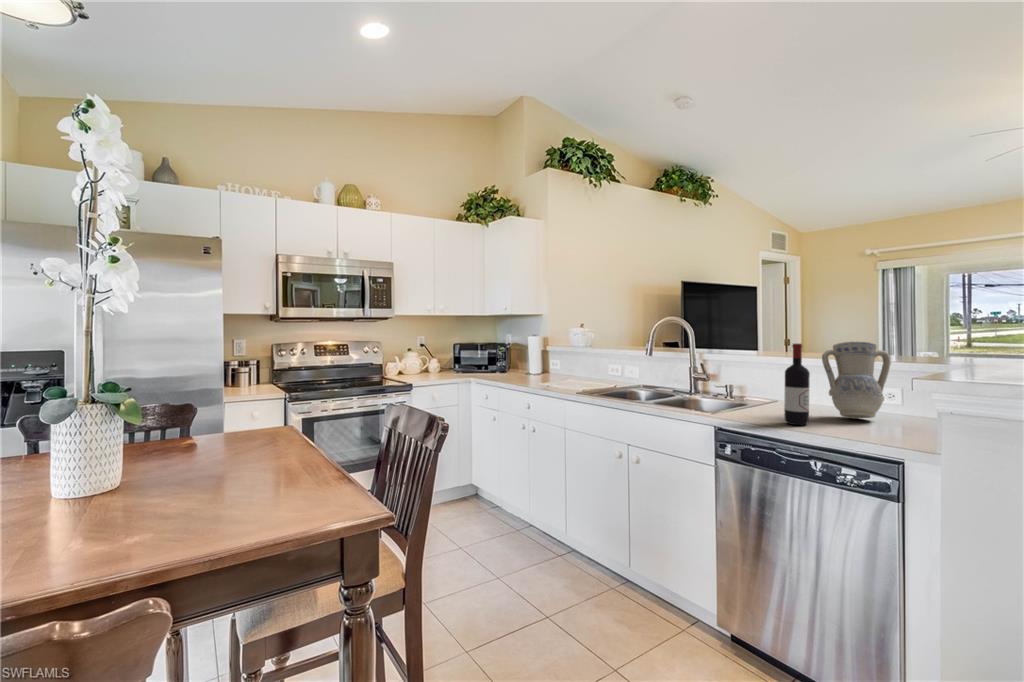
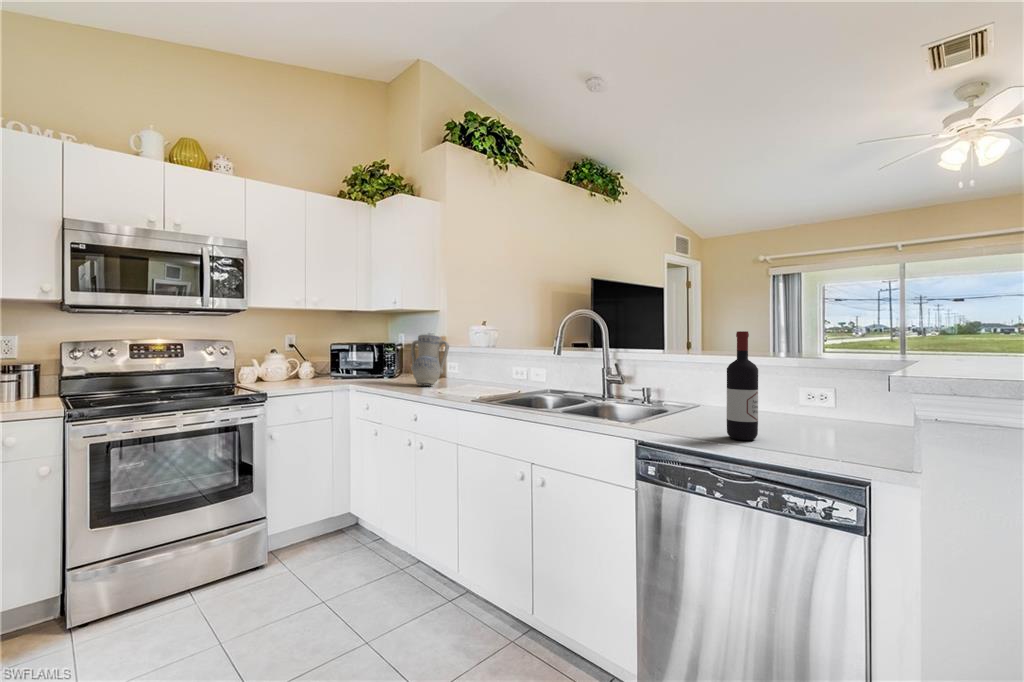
vase: present [822,341,891,418] -> present [411,334,449,386]

